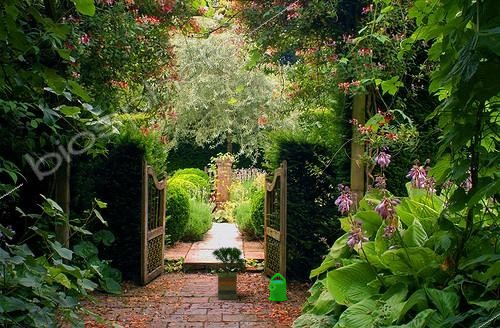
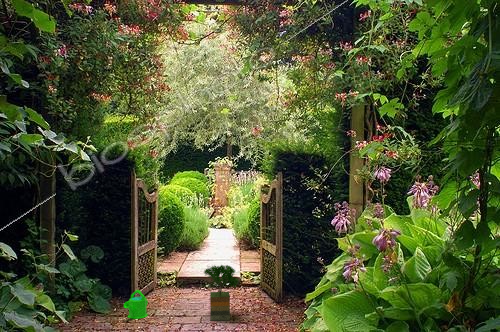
watering can: present [269,273,287,301] -> present [124,290,148,319]

